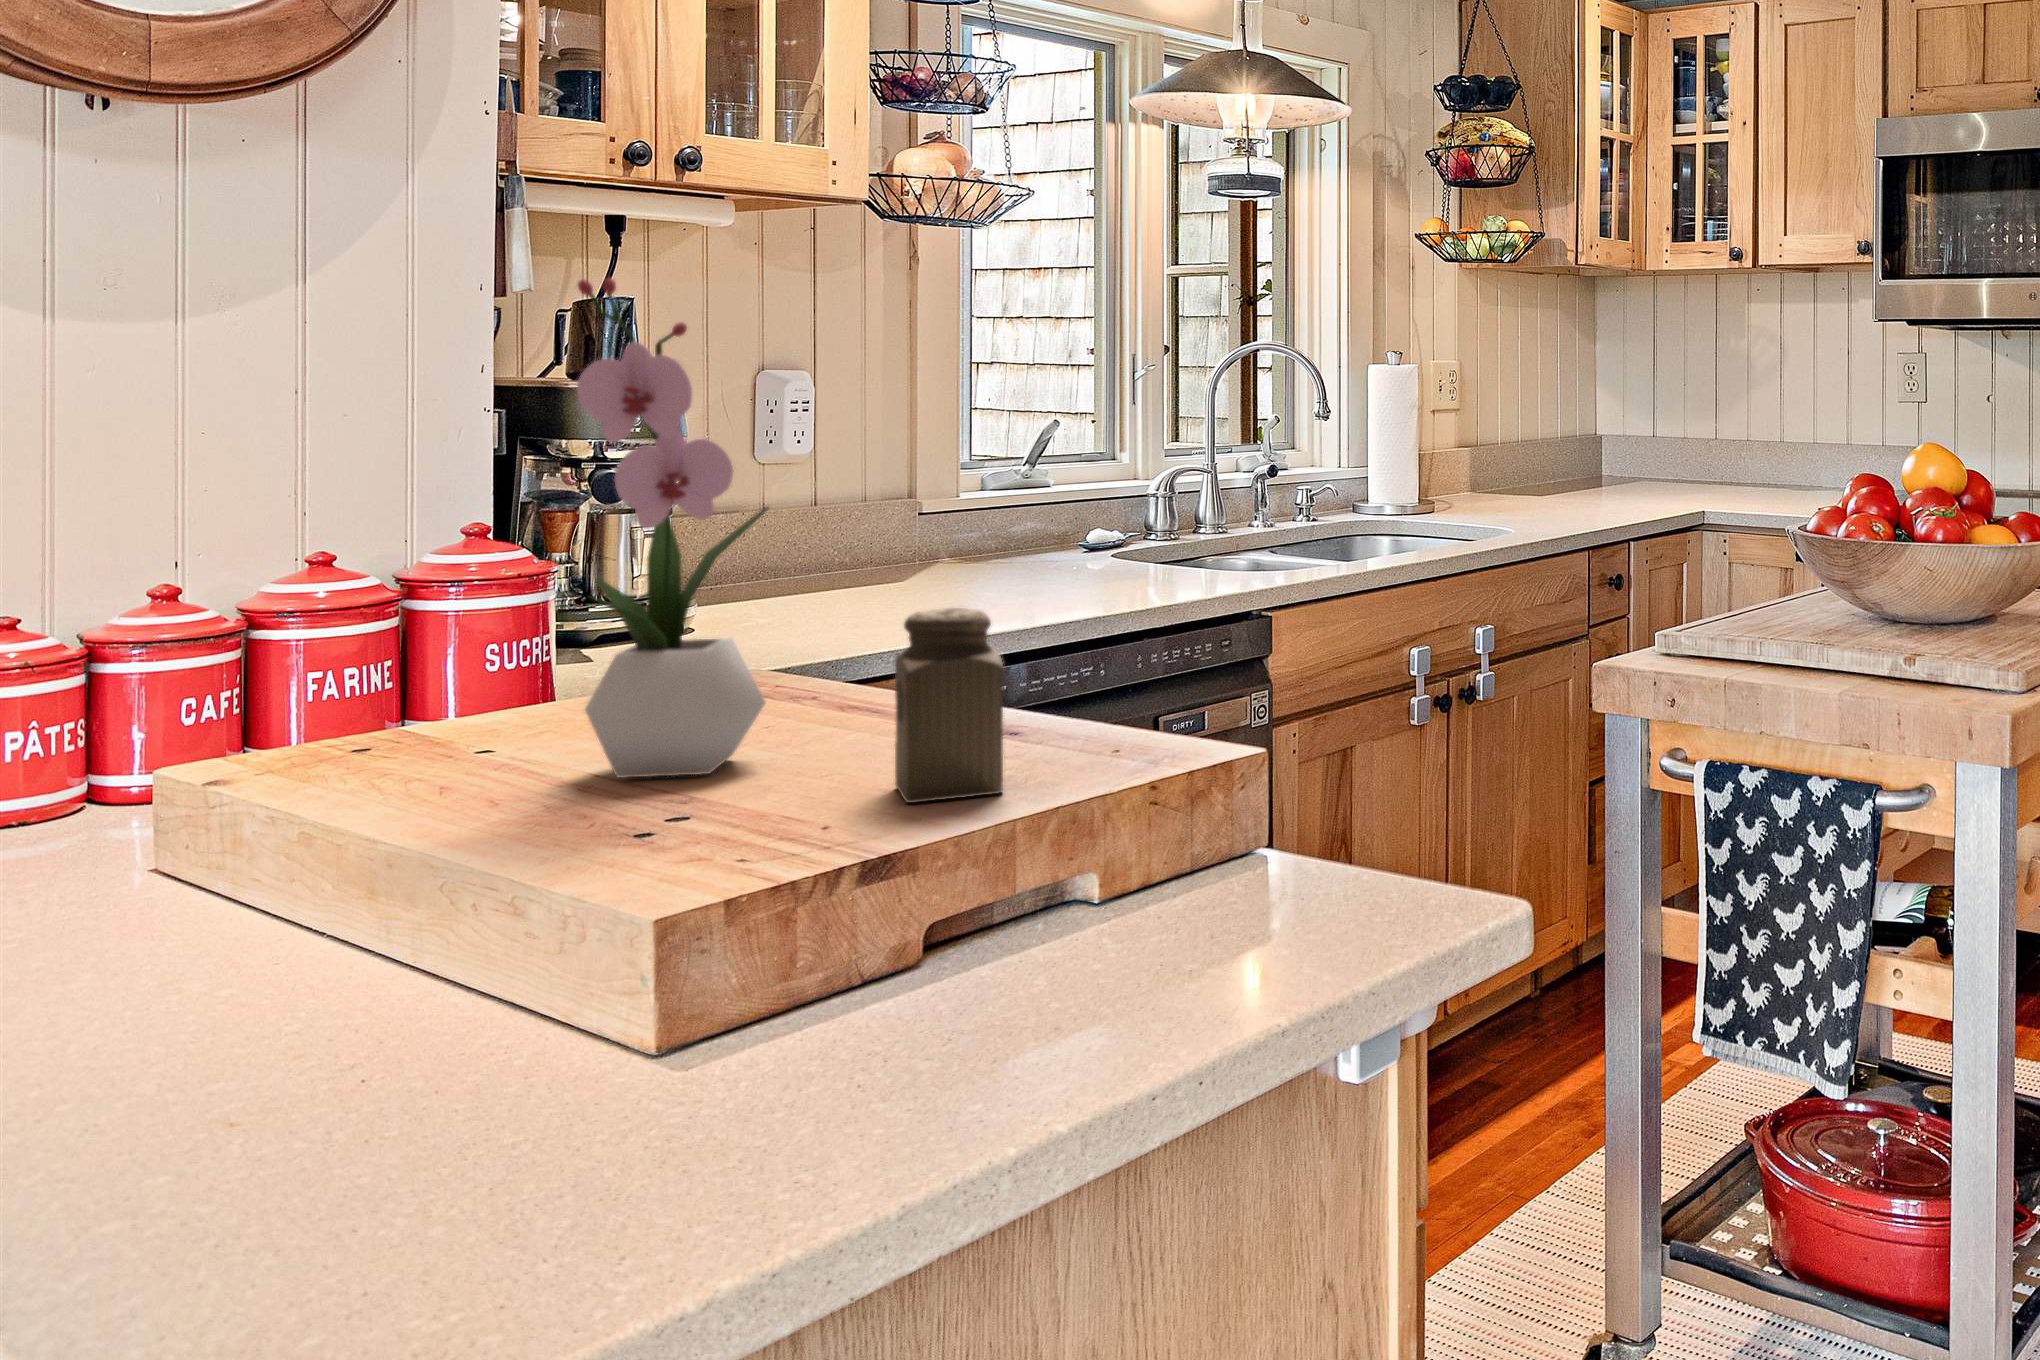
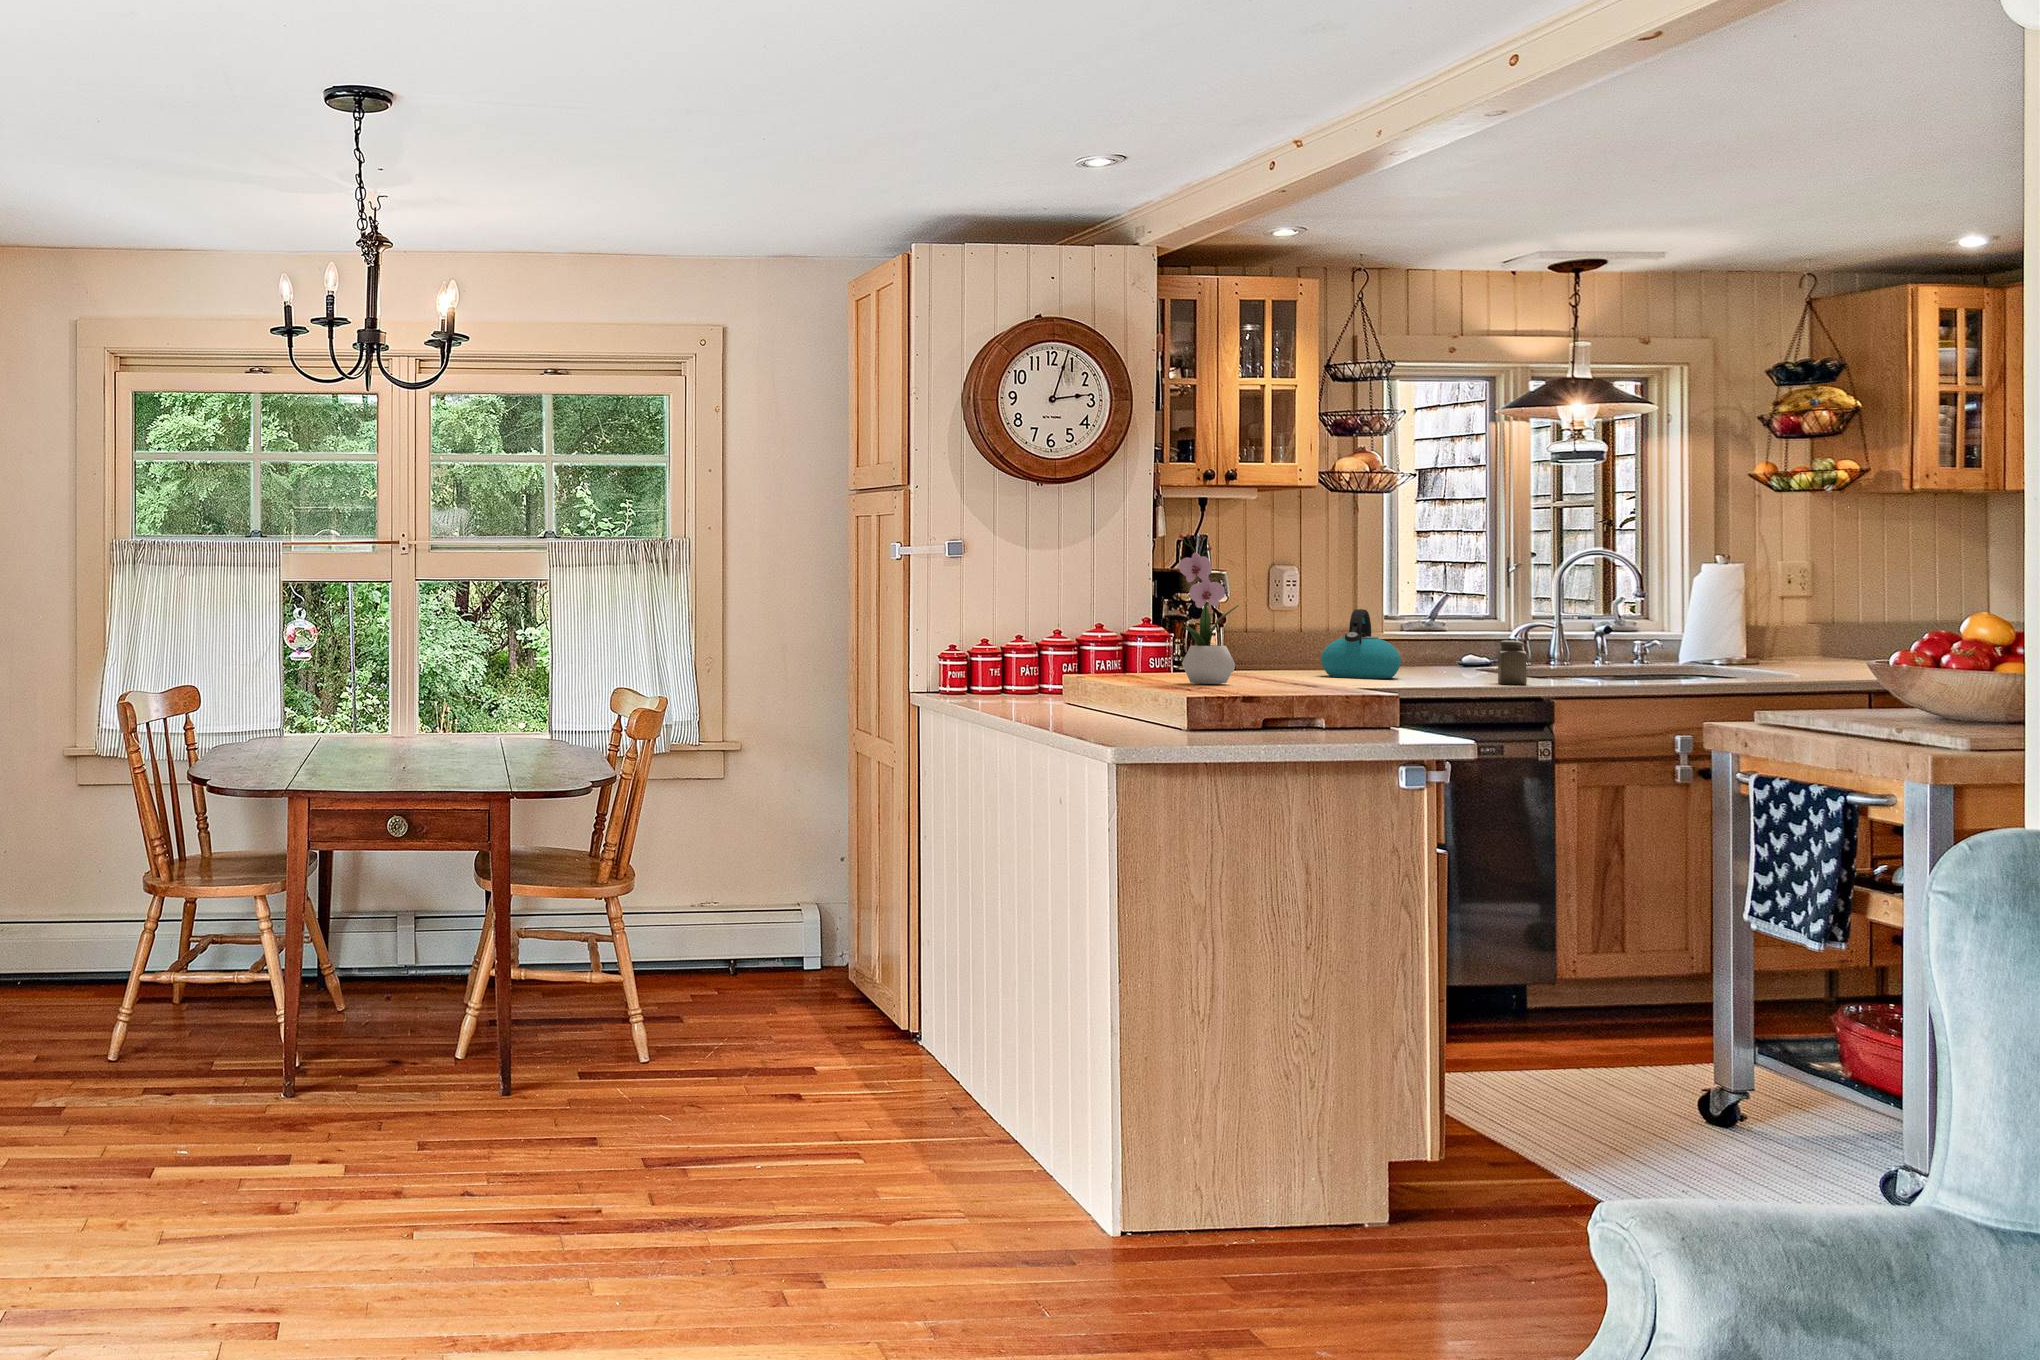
kettle: none [871,457,1022,601] -> present [1321,609,1401,679]
salt shaker: present [895,608,1003,803] -> present [1498,640,1527,684]

